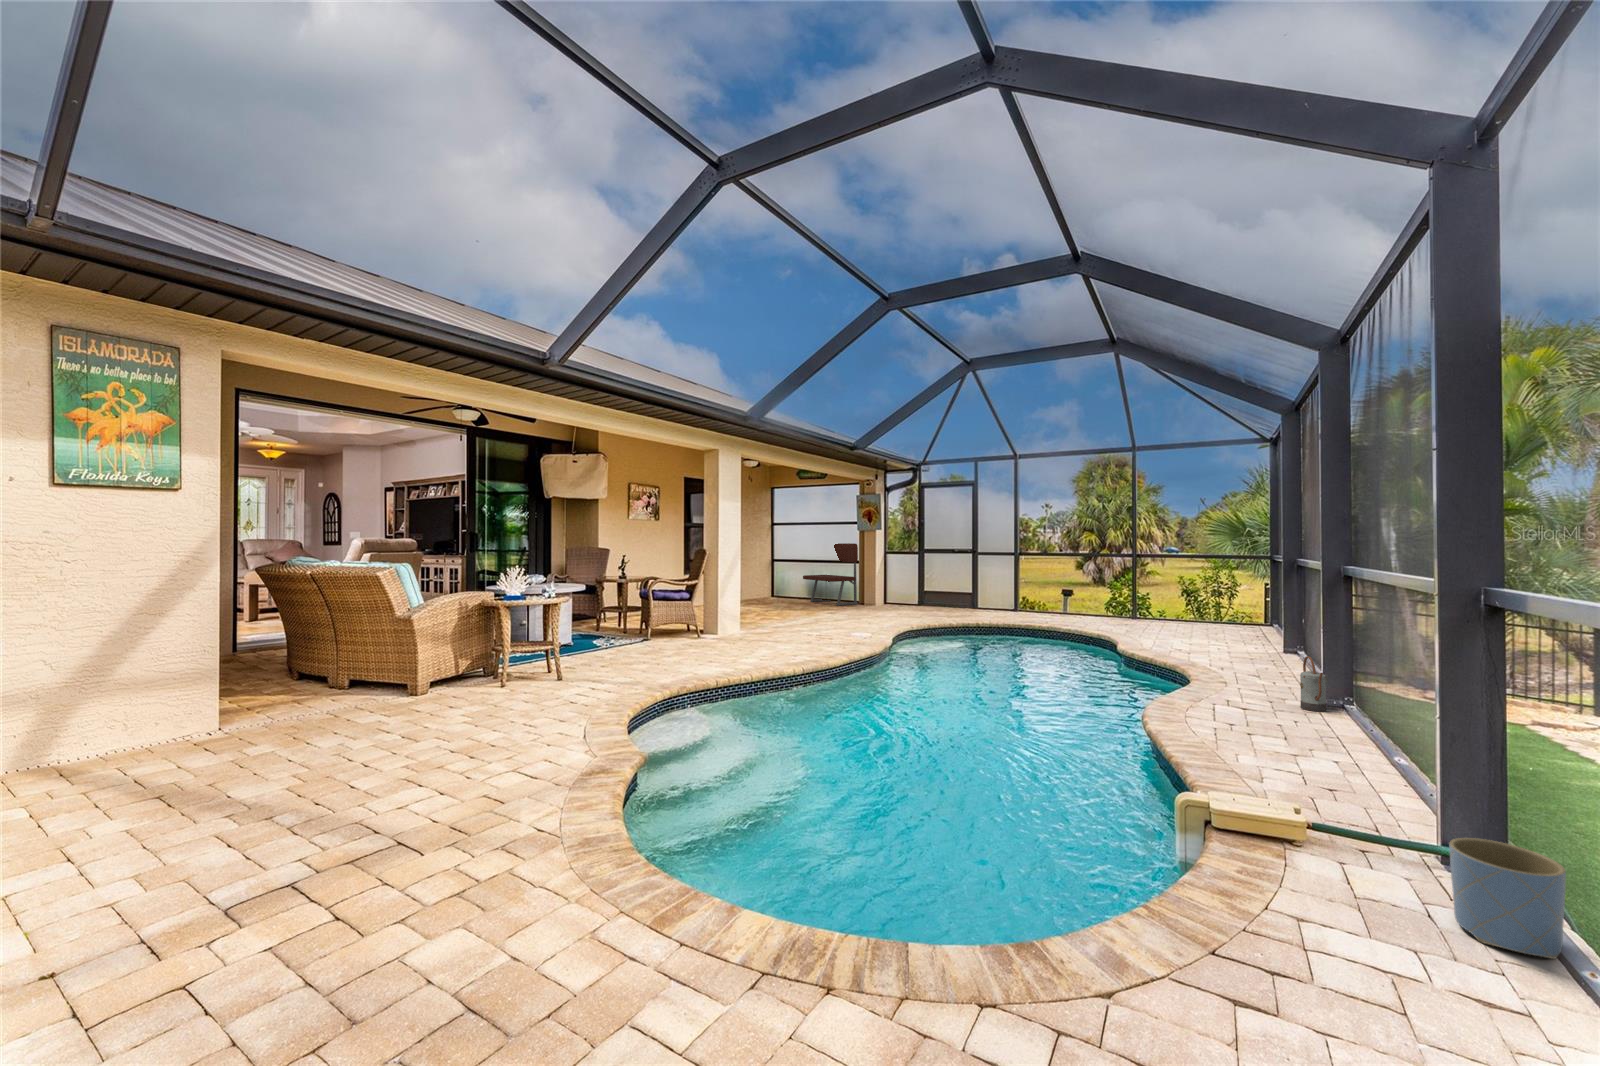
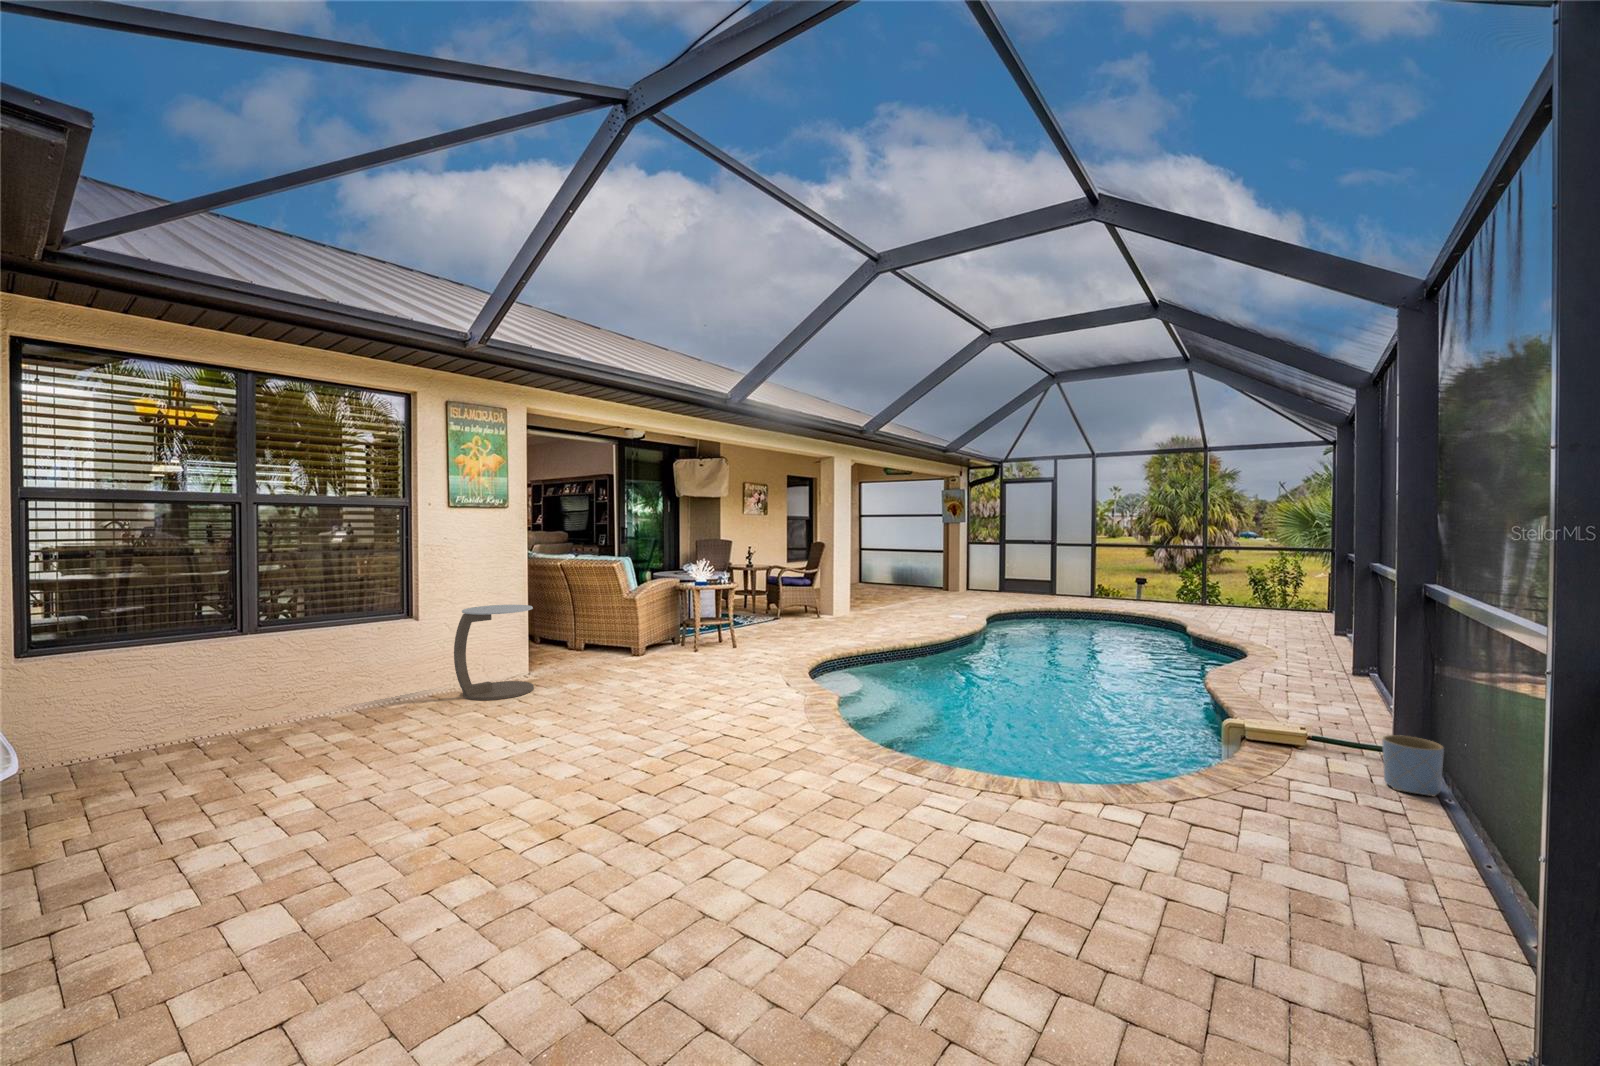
bench: present [803,543,858,606] -> none [889,533,942,590]
side table: none [31,628,194,777] -> present [454,605,534,700]
watering can: present [1300,656,1326,712] -> none [1335,635,1356,679]

